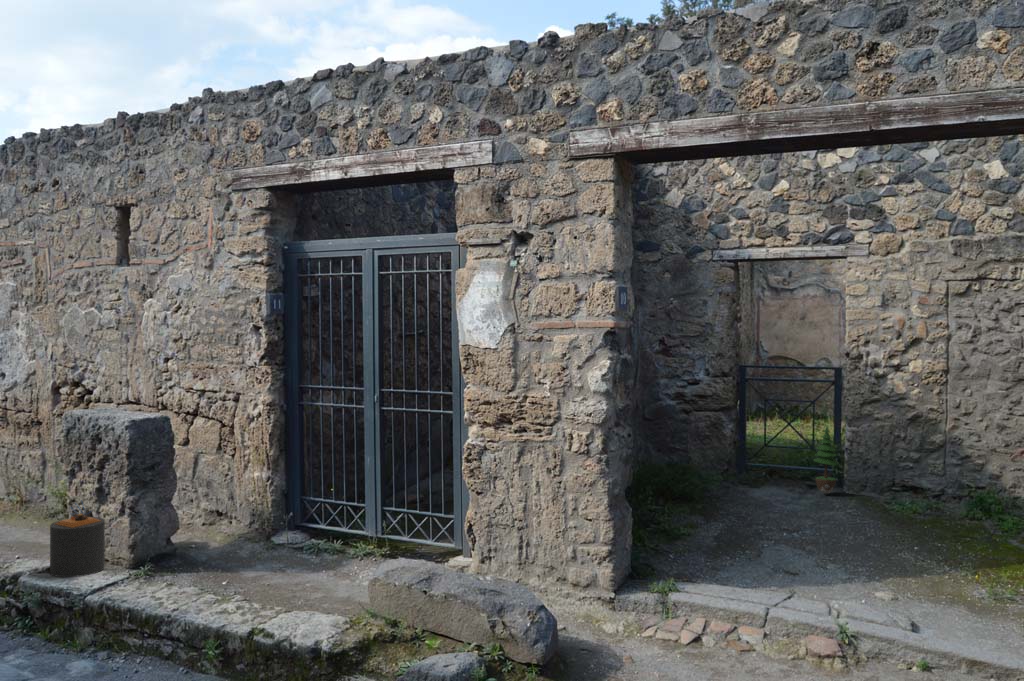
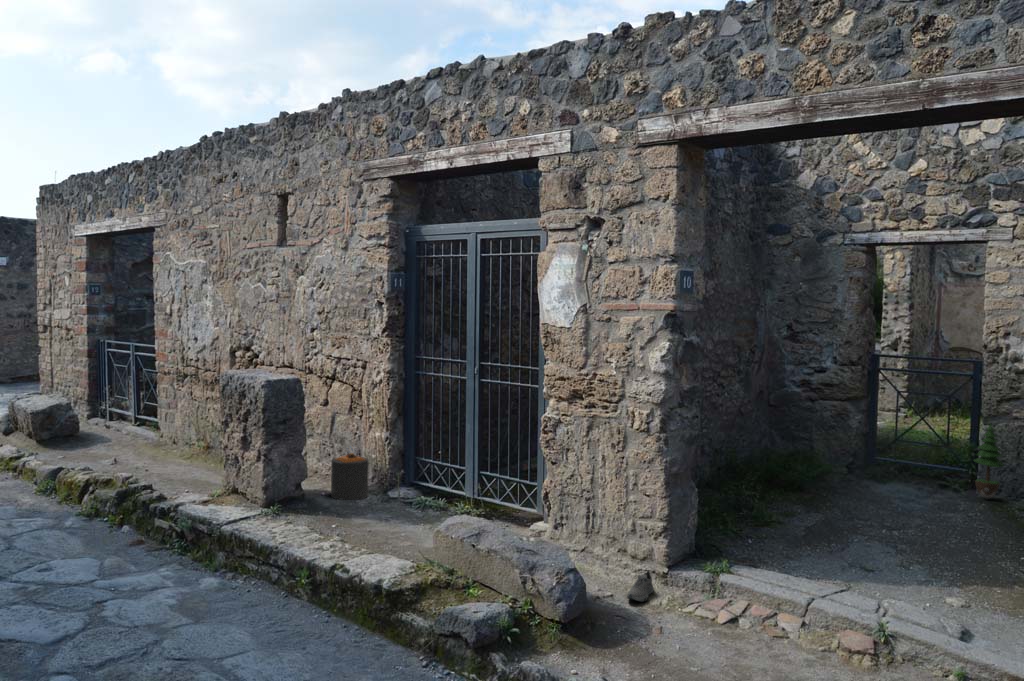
trash can: present [50,500,105,577] -> present [331,450,369,500]
shoe: none [585,599,606,634] -> present [627,571,654,602]

